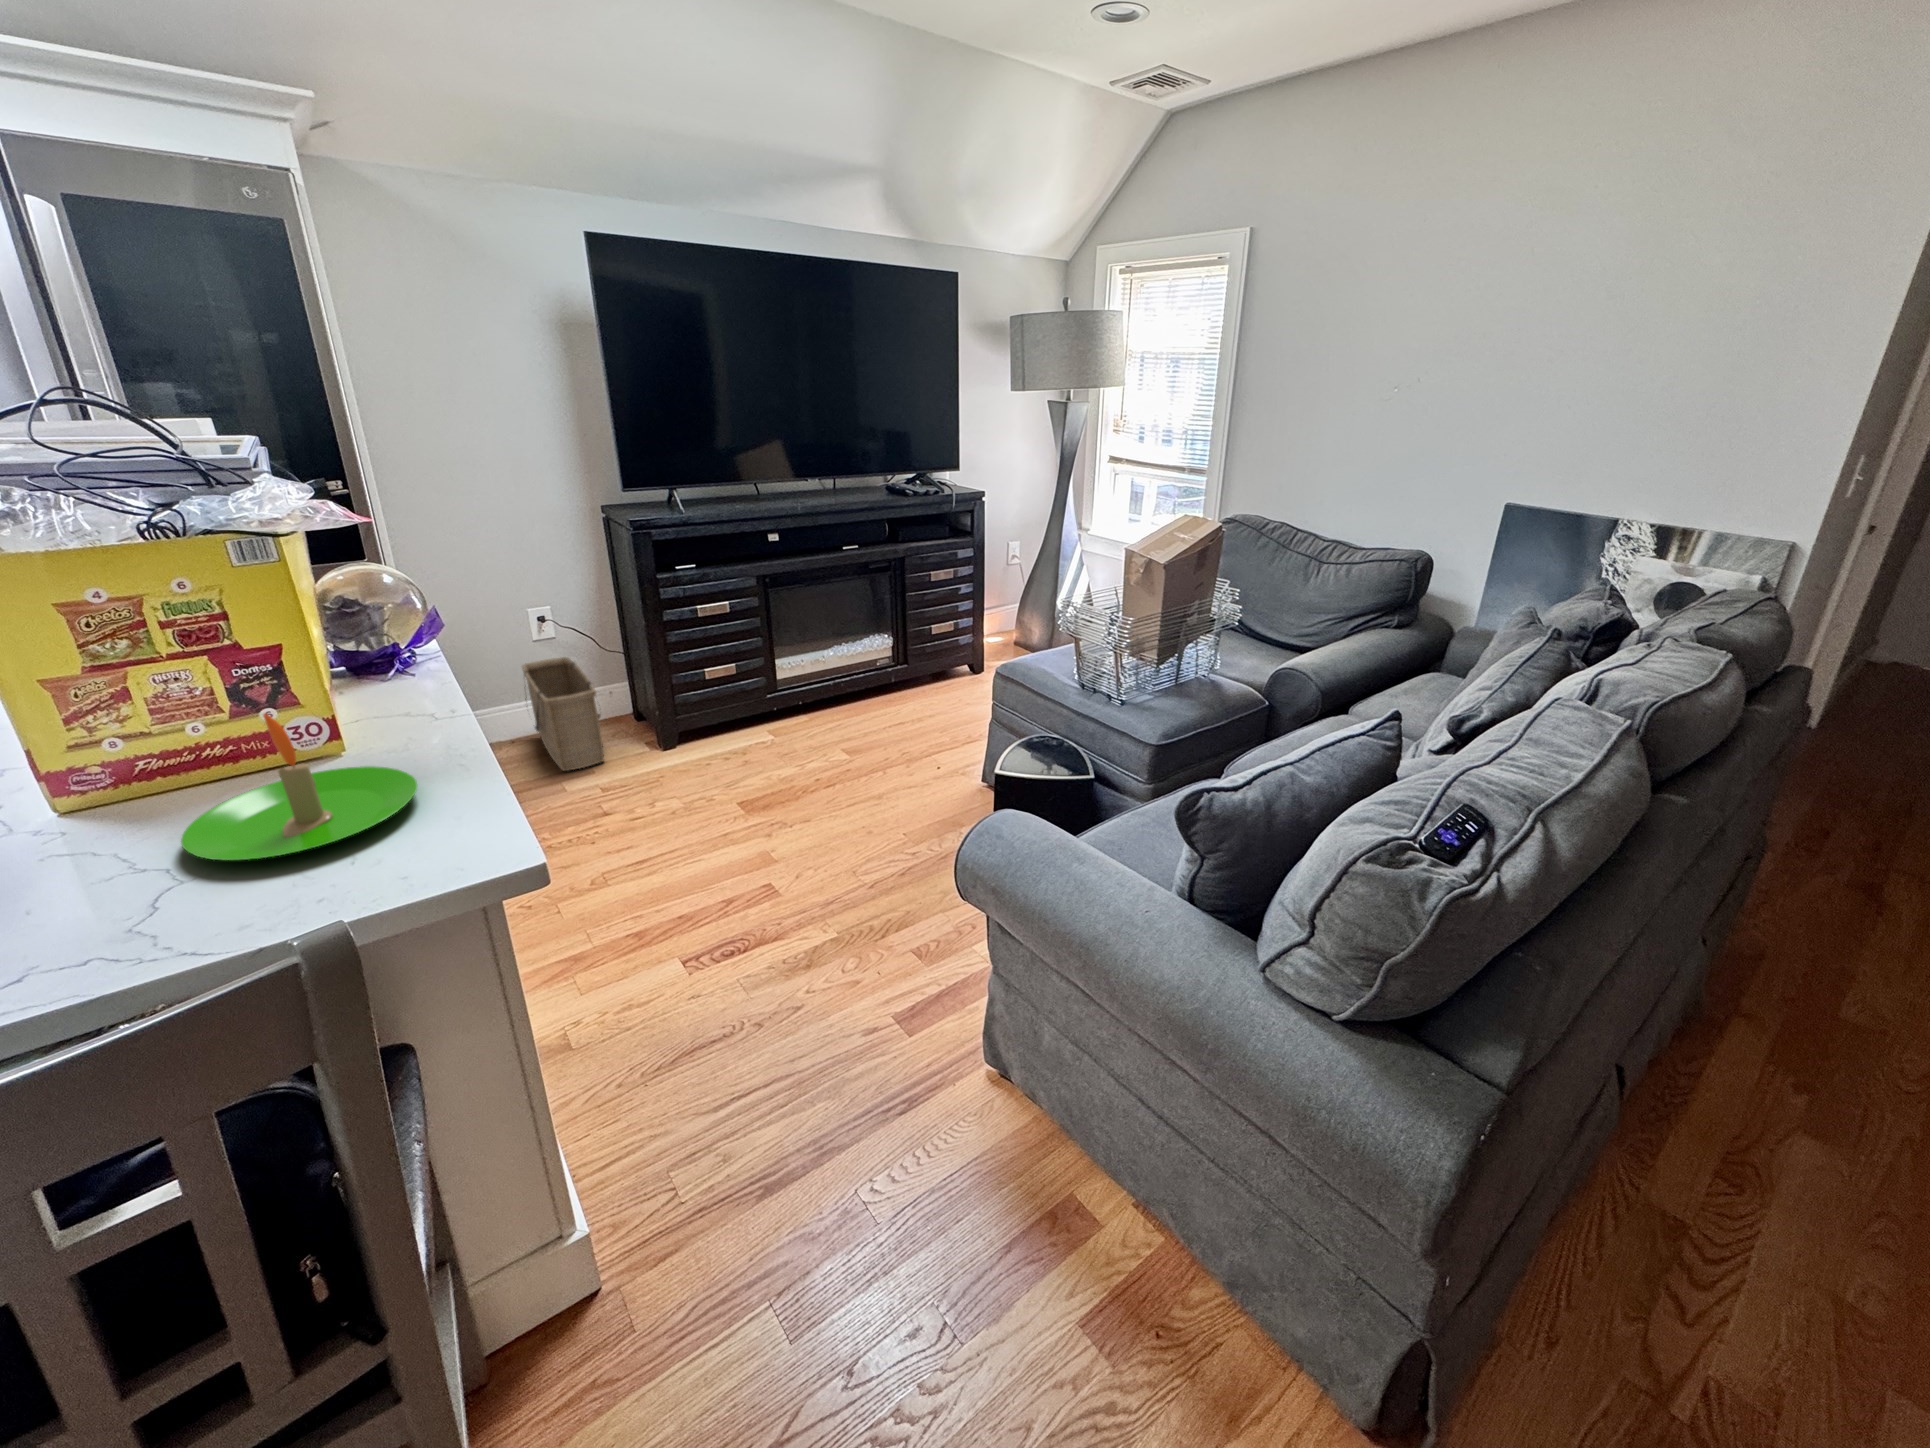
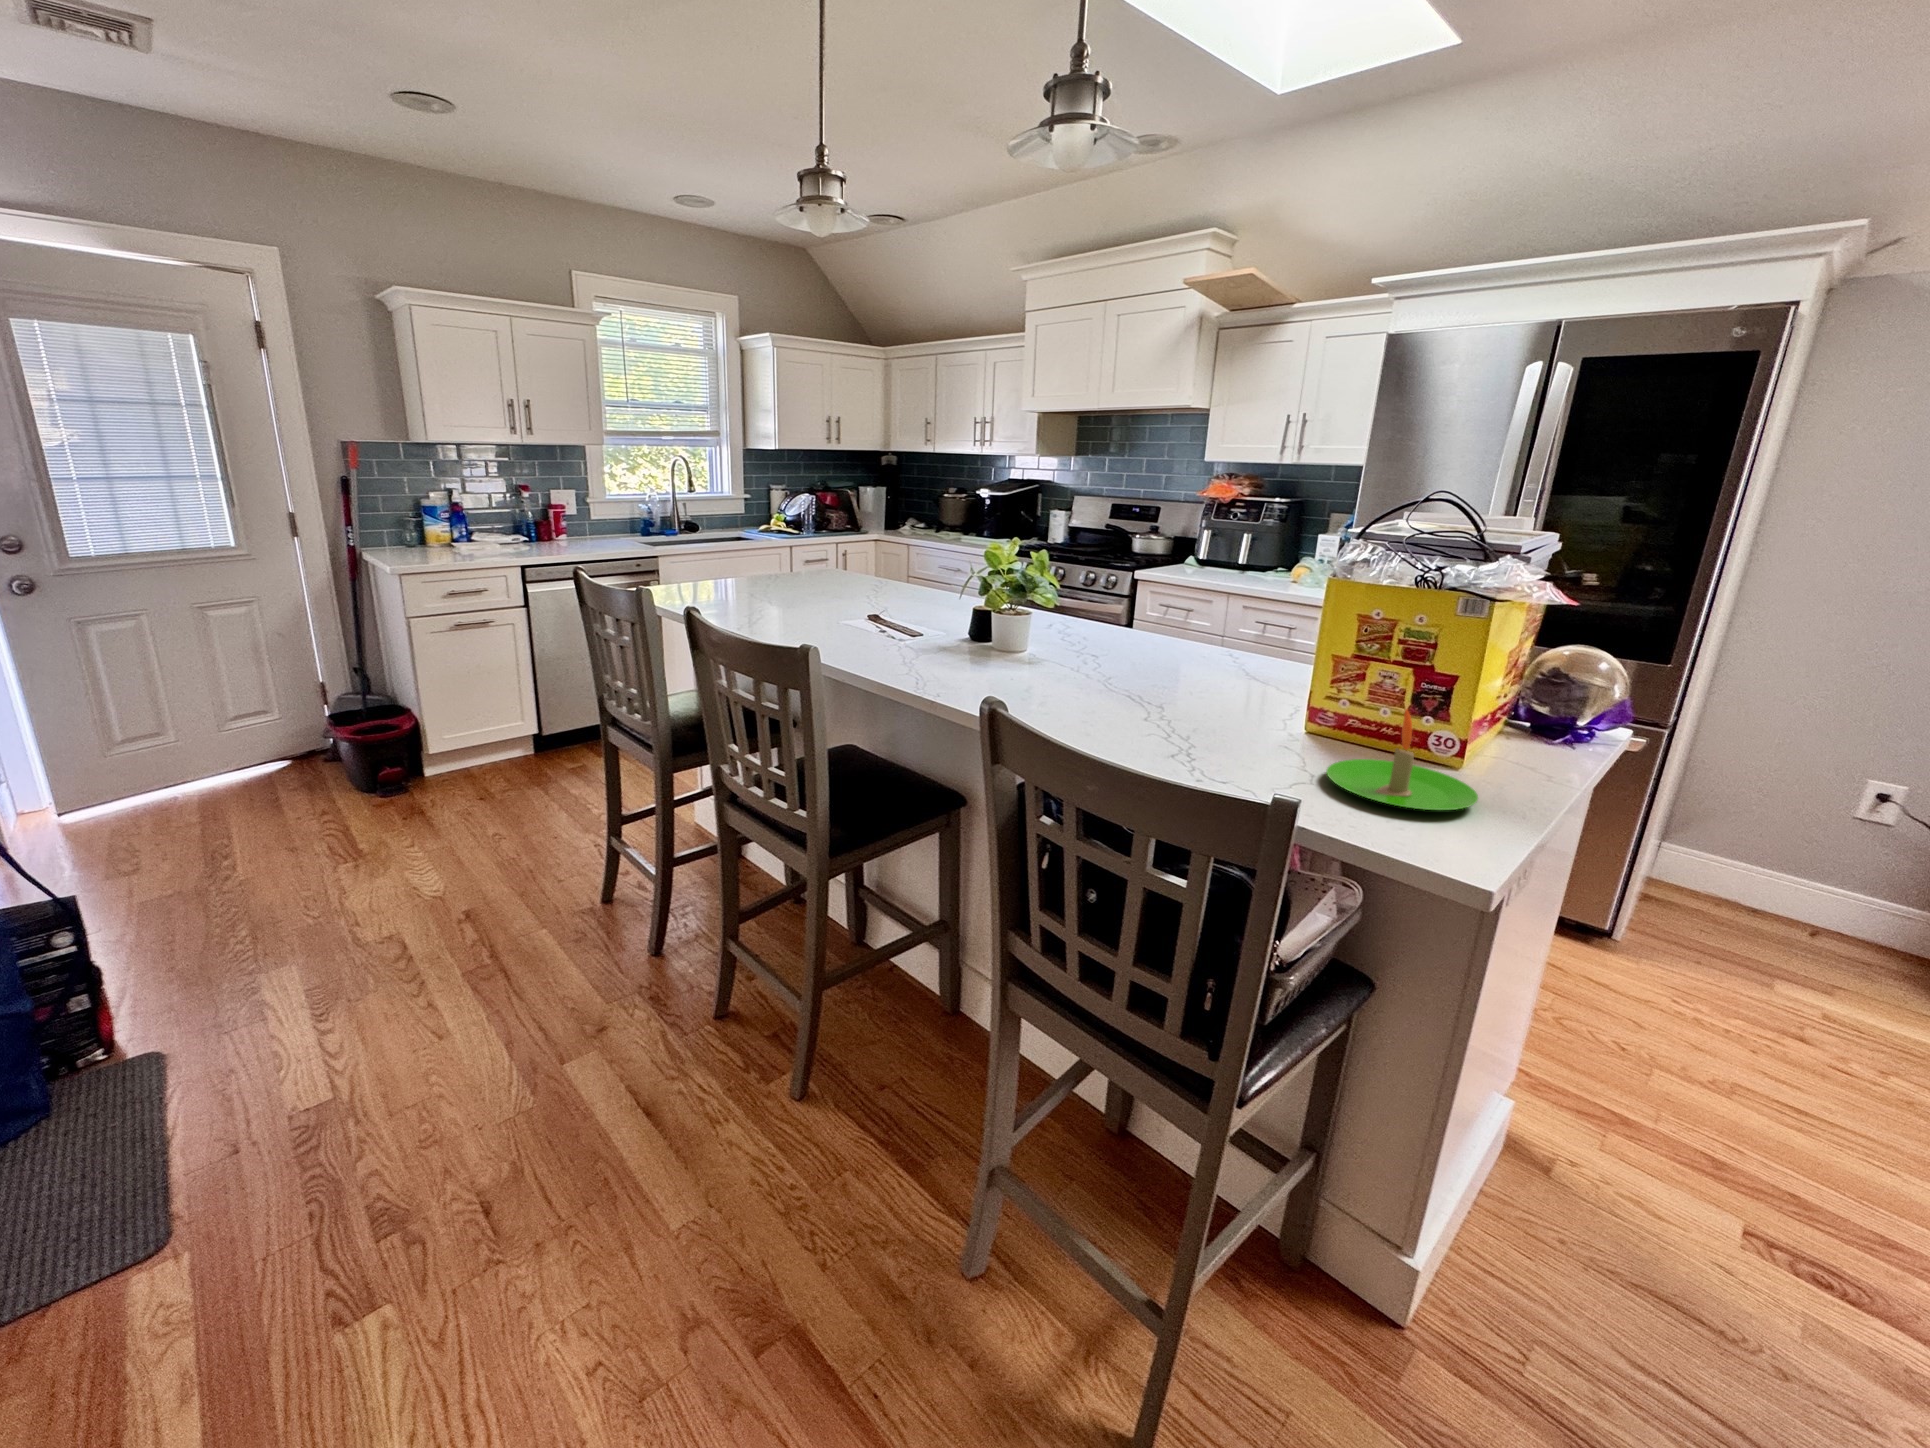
basket: present [522,657,604,771] -> none [1787,839,1903,992]

